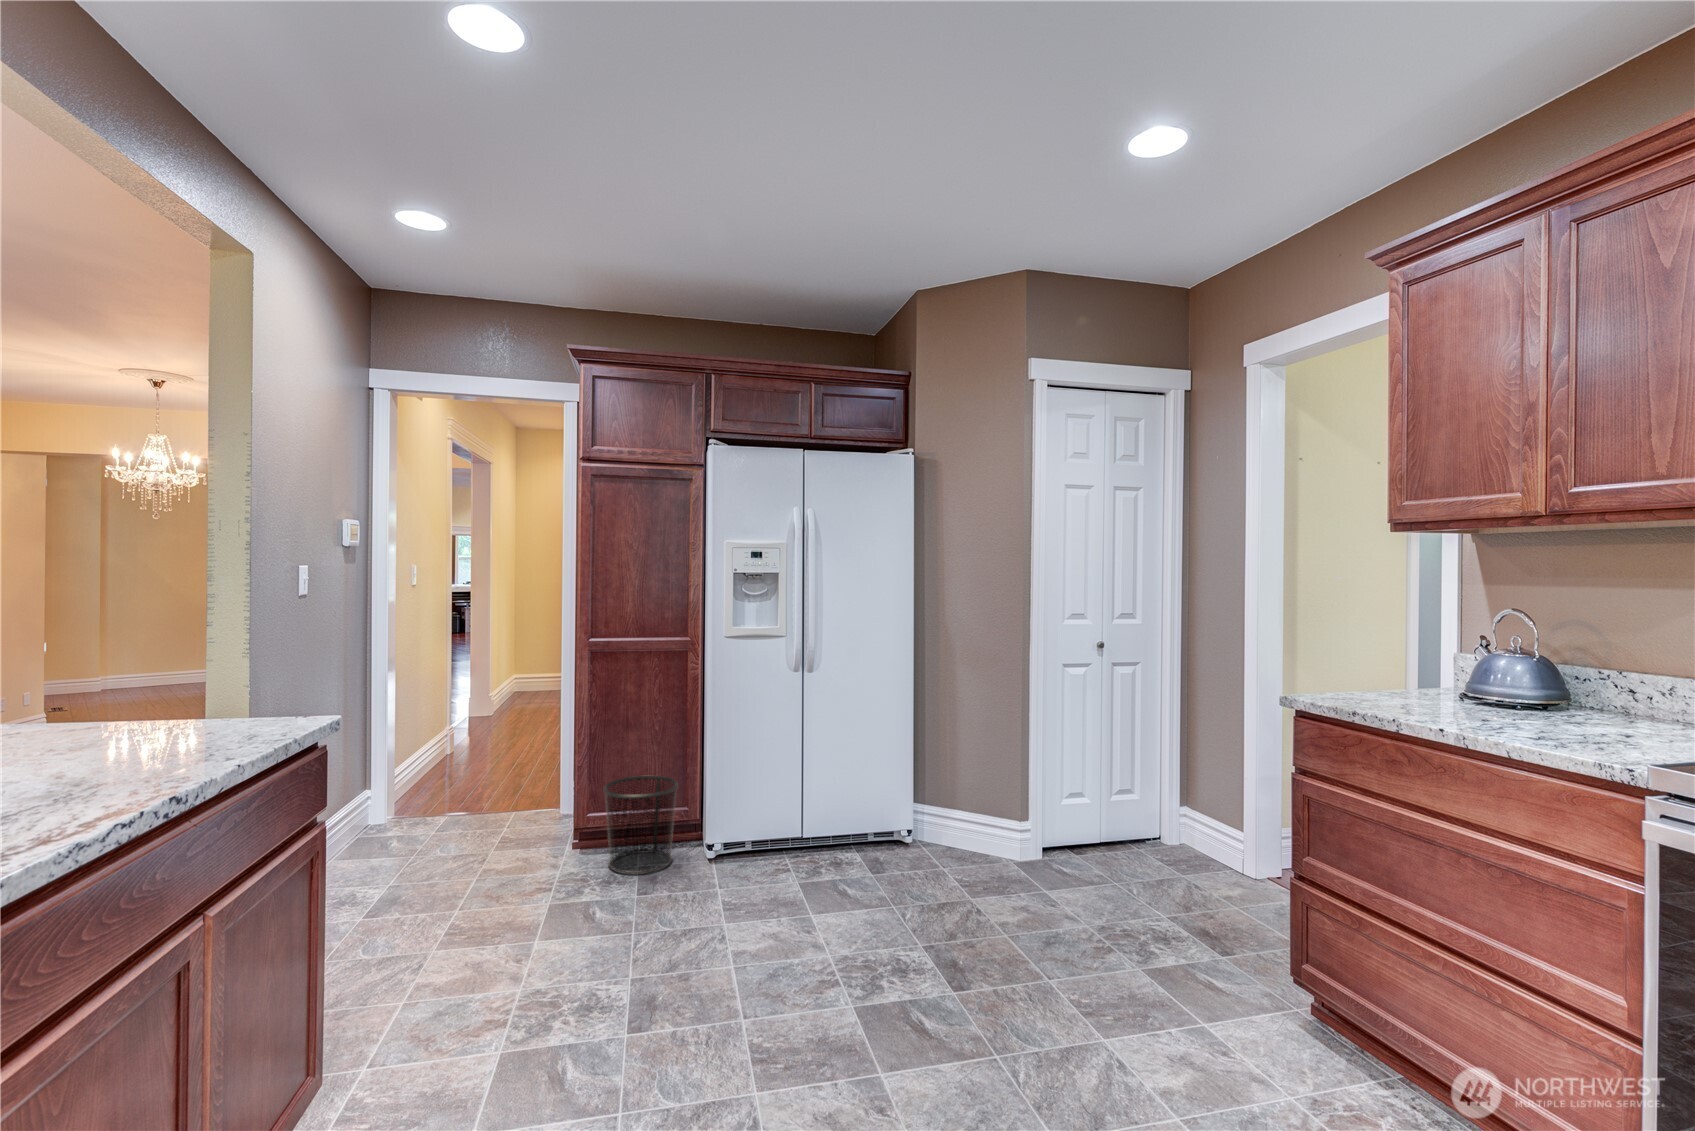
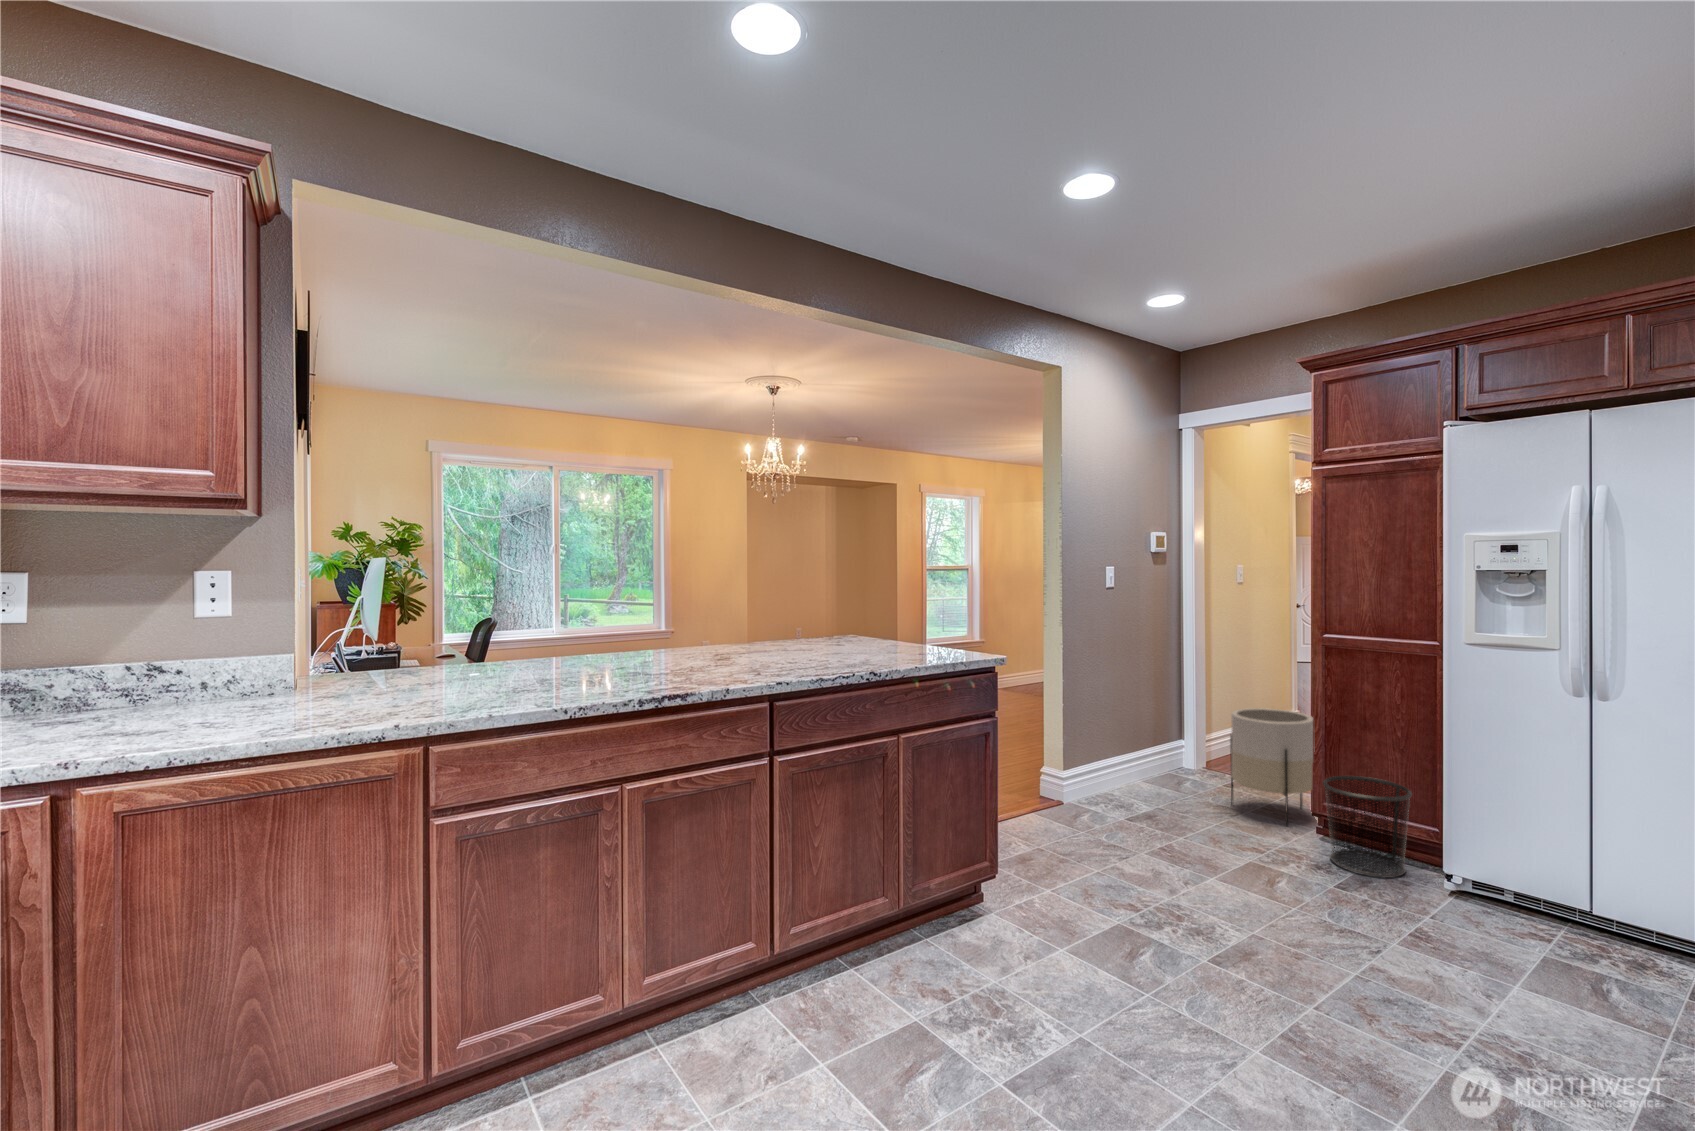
planter: none [472,727,562,853] -> present [1230,708,1313,826]

